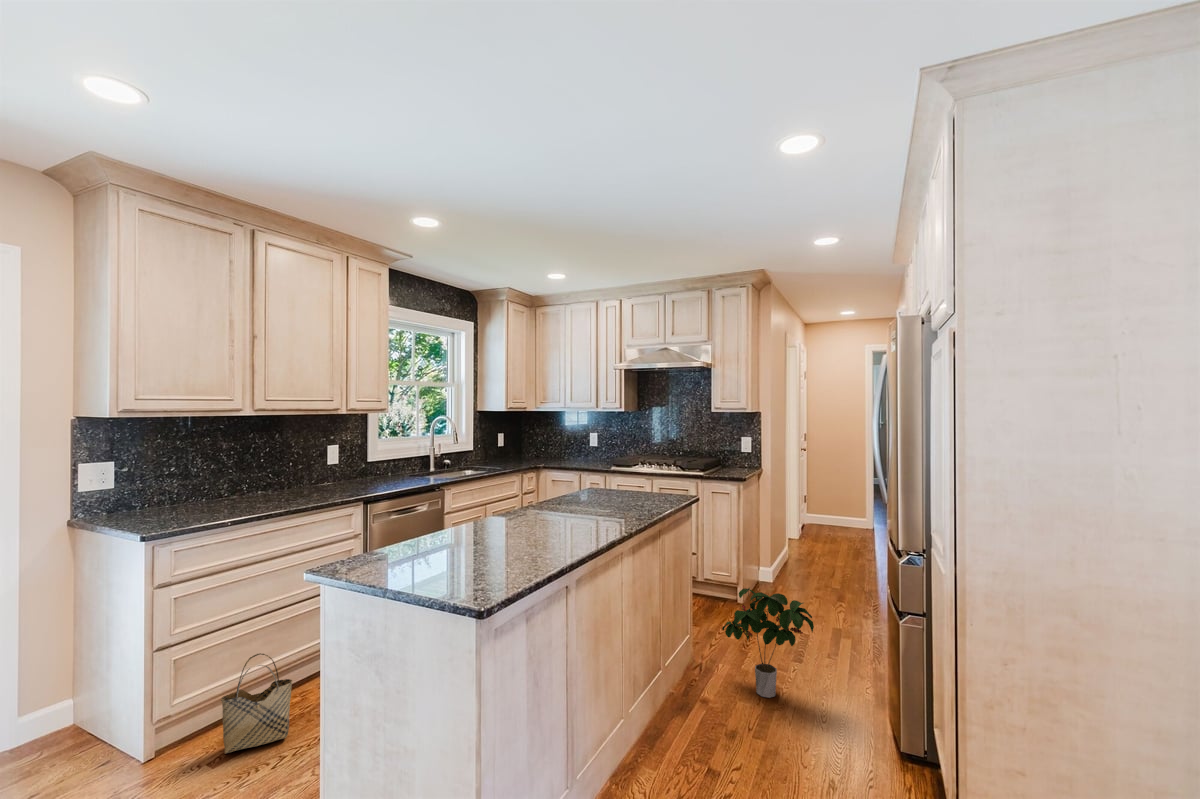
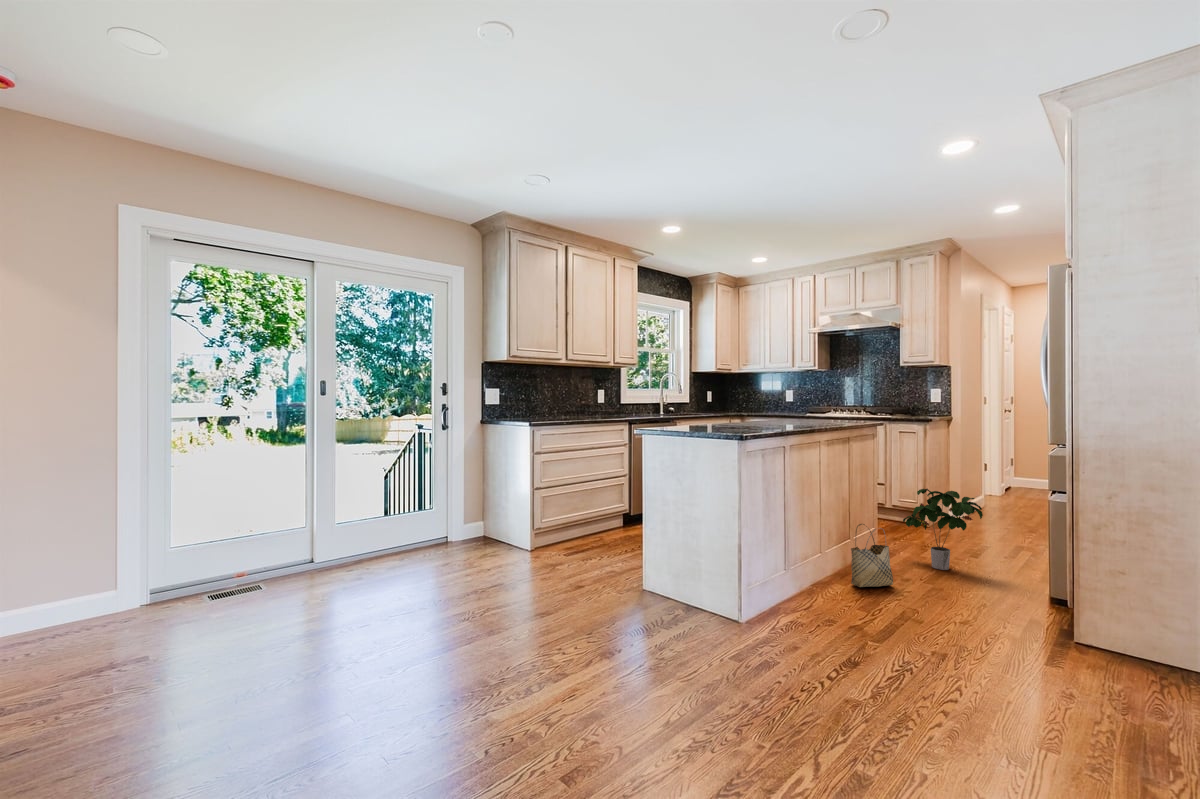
woven basket: present [221,653,292,754] -> present [851,524,893,587]

